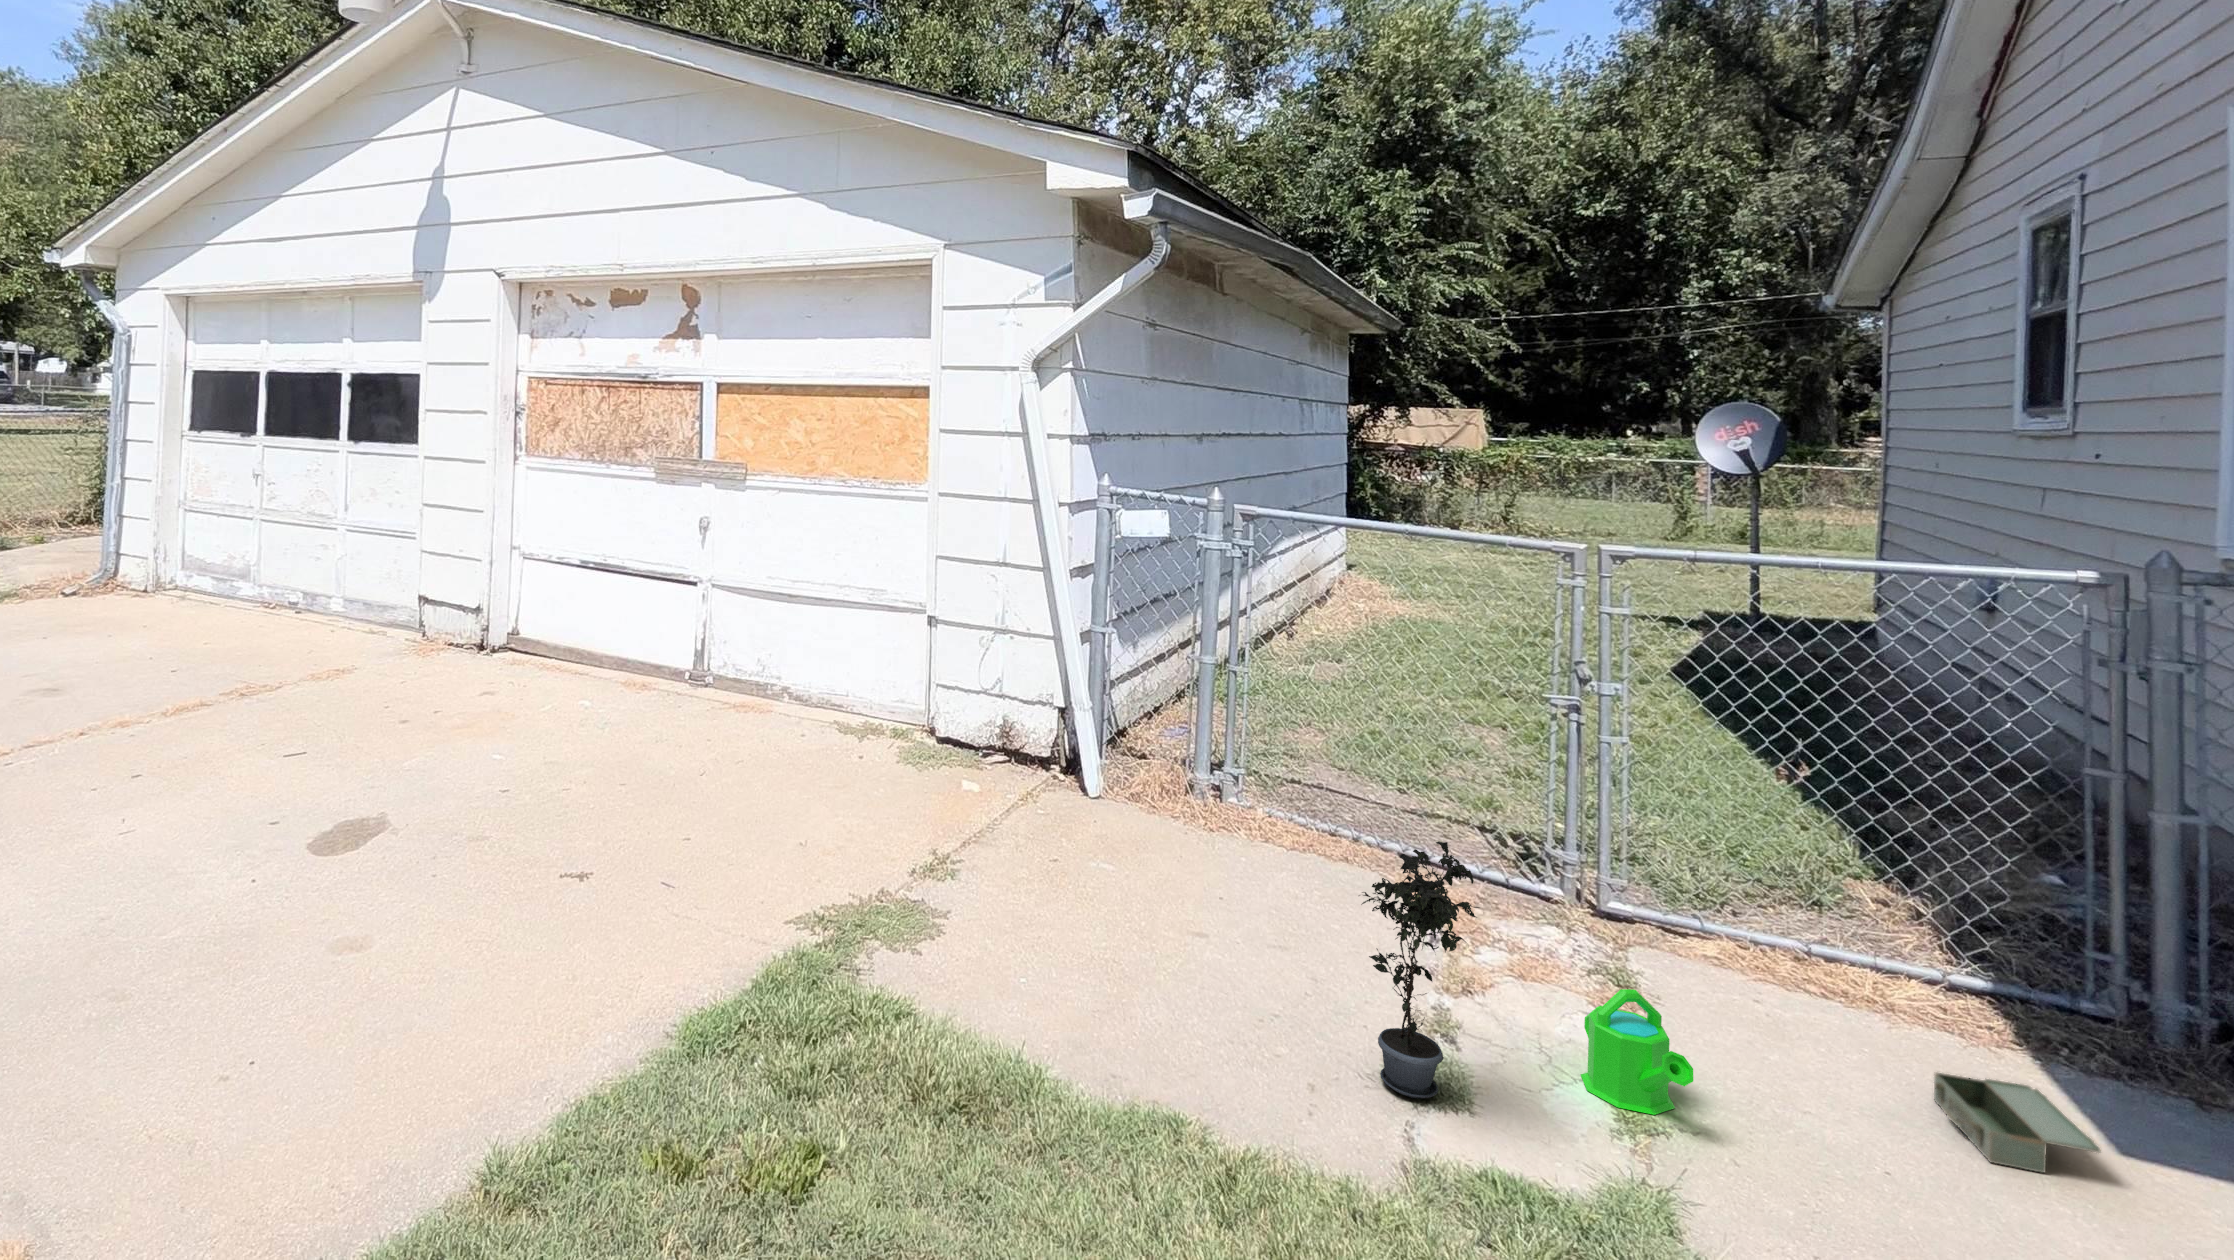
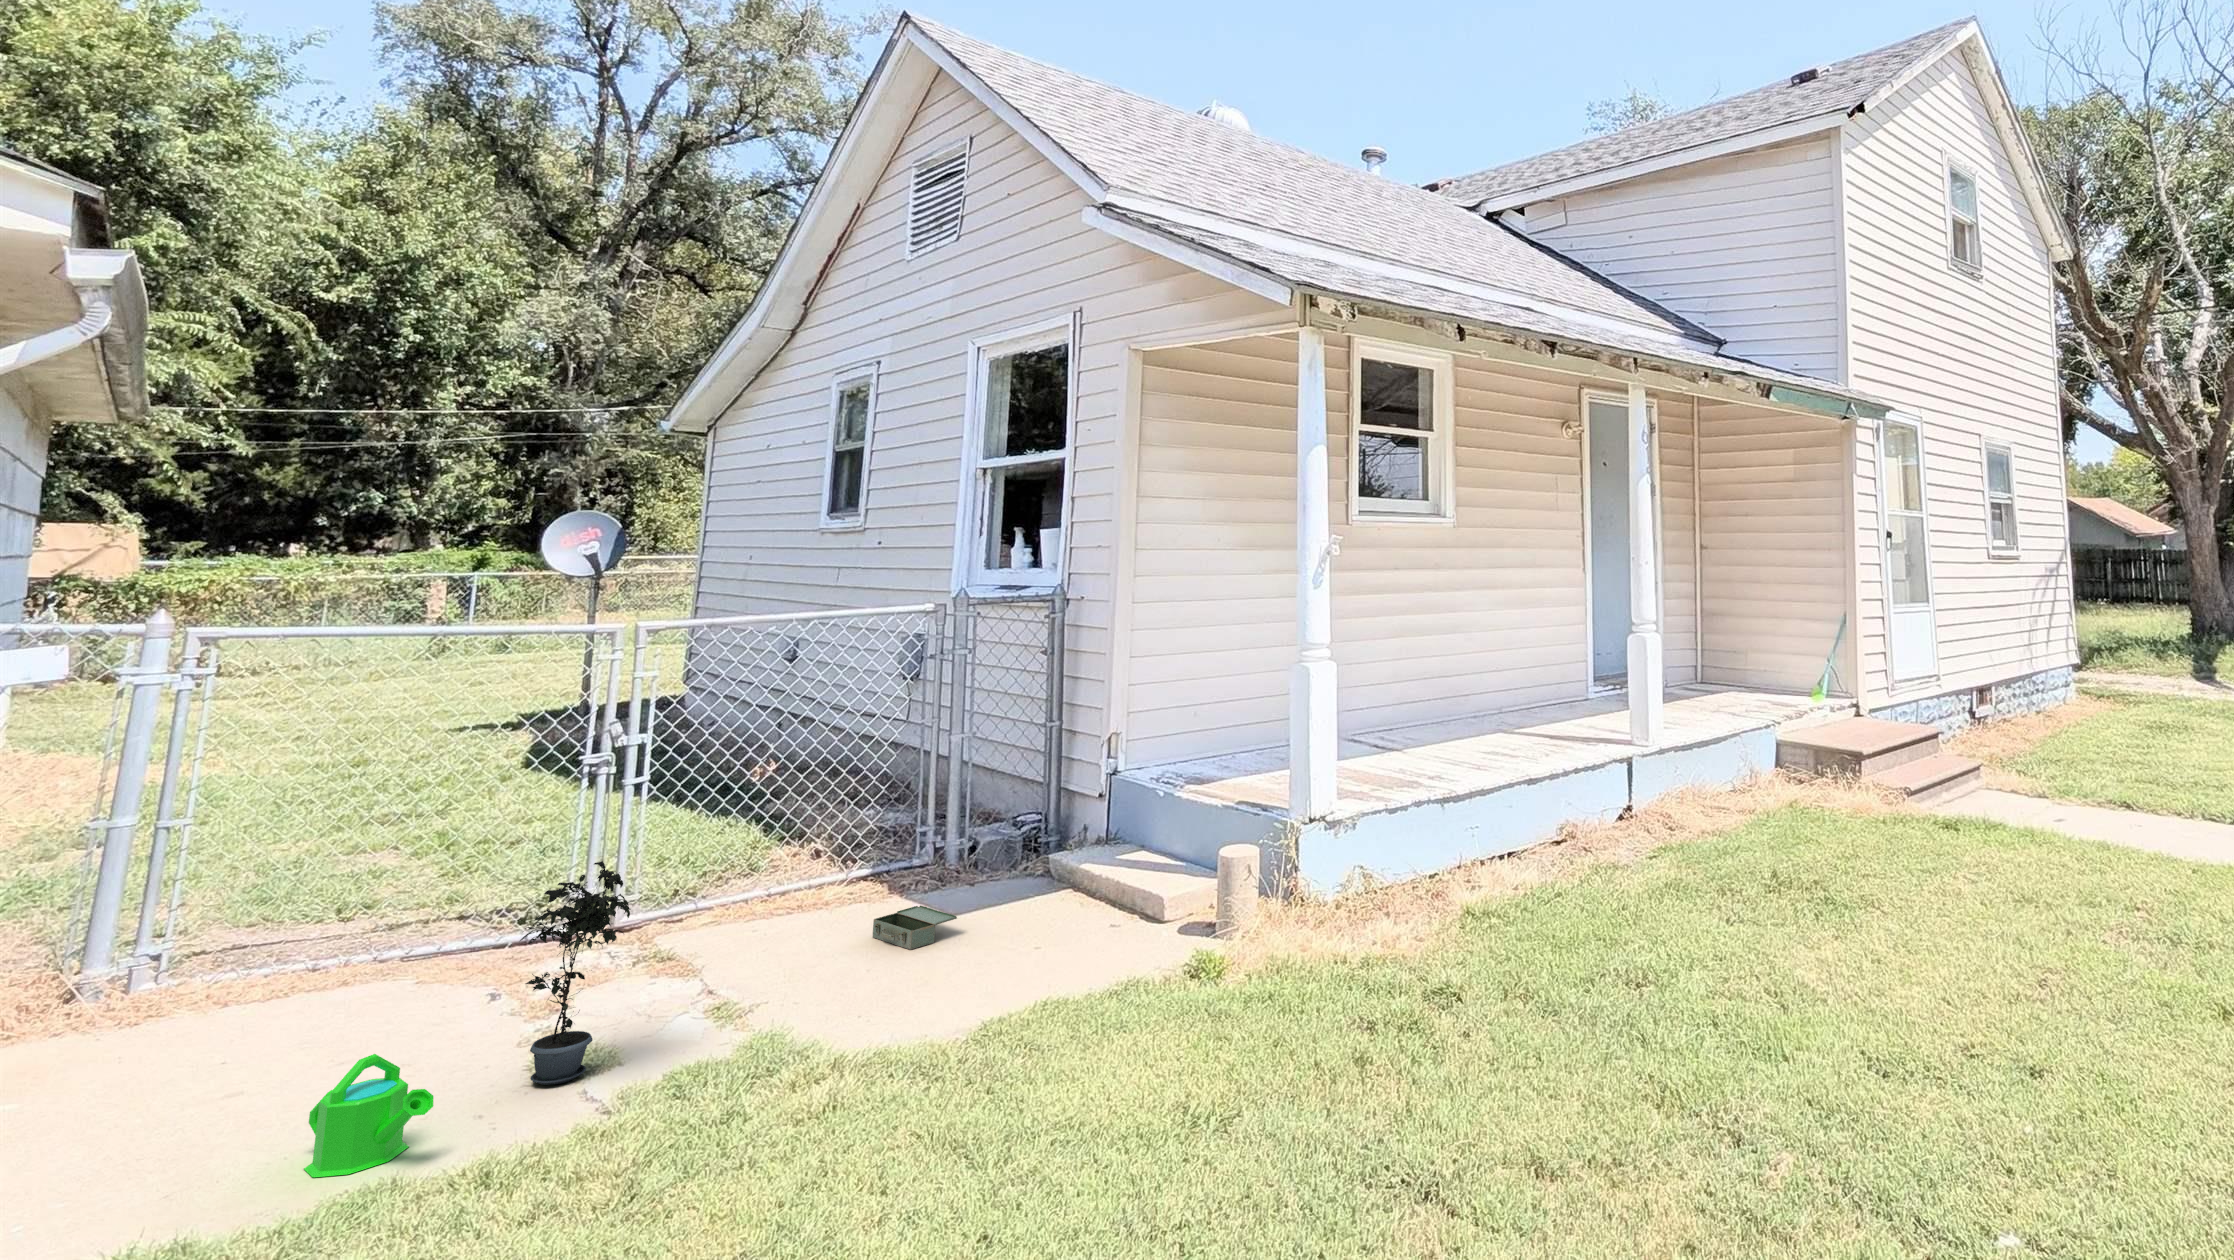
watering can: present [1581,989,1693,1115] -> present [304,1054,433,1178]

